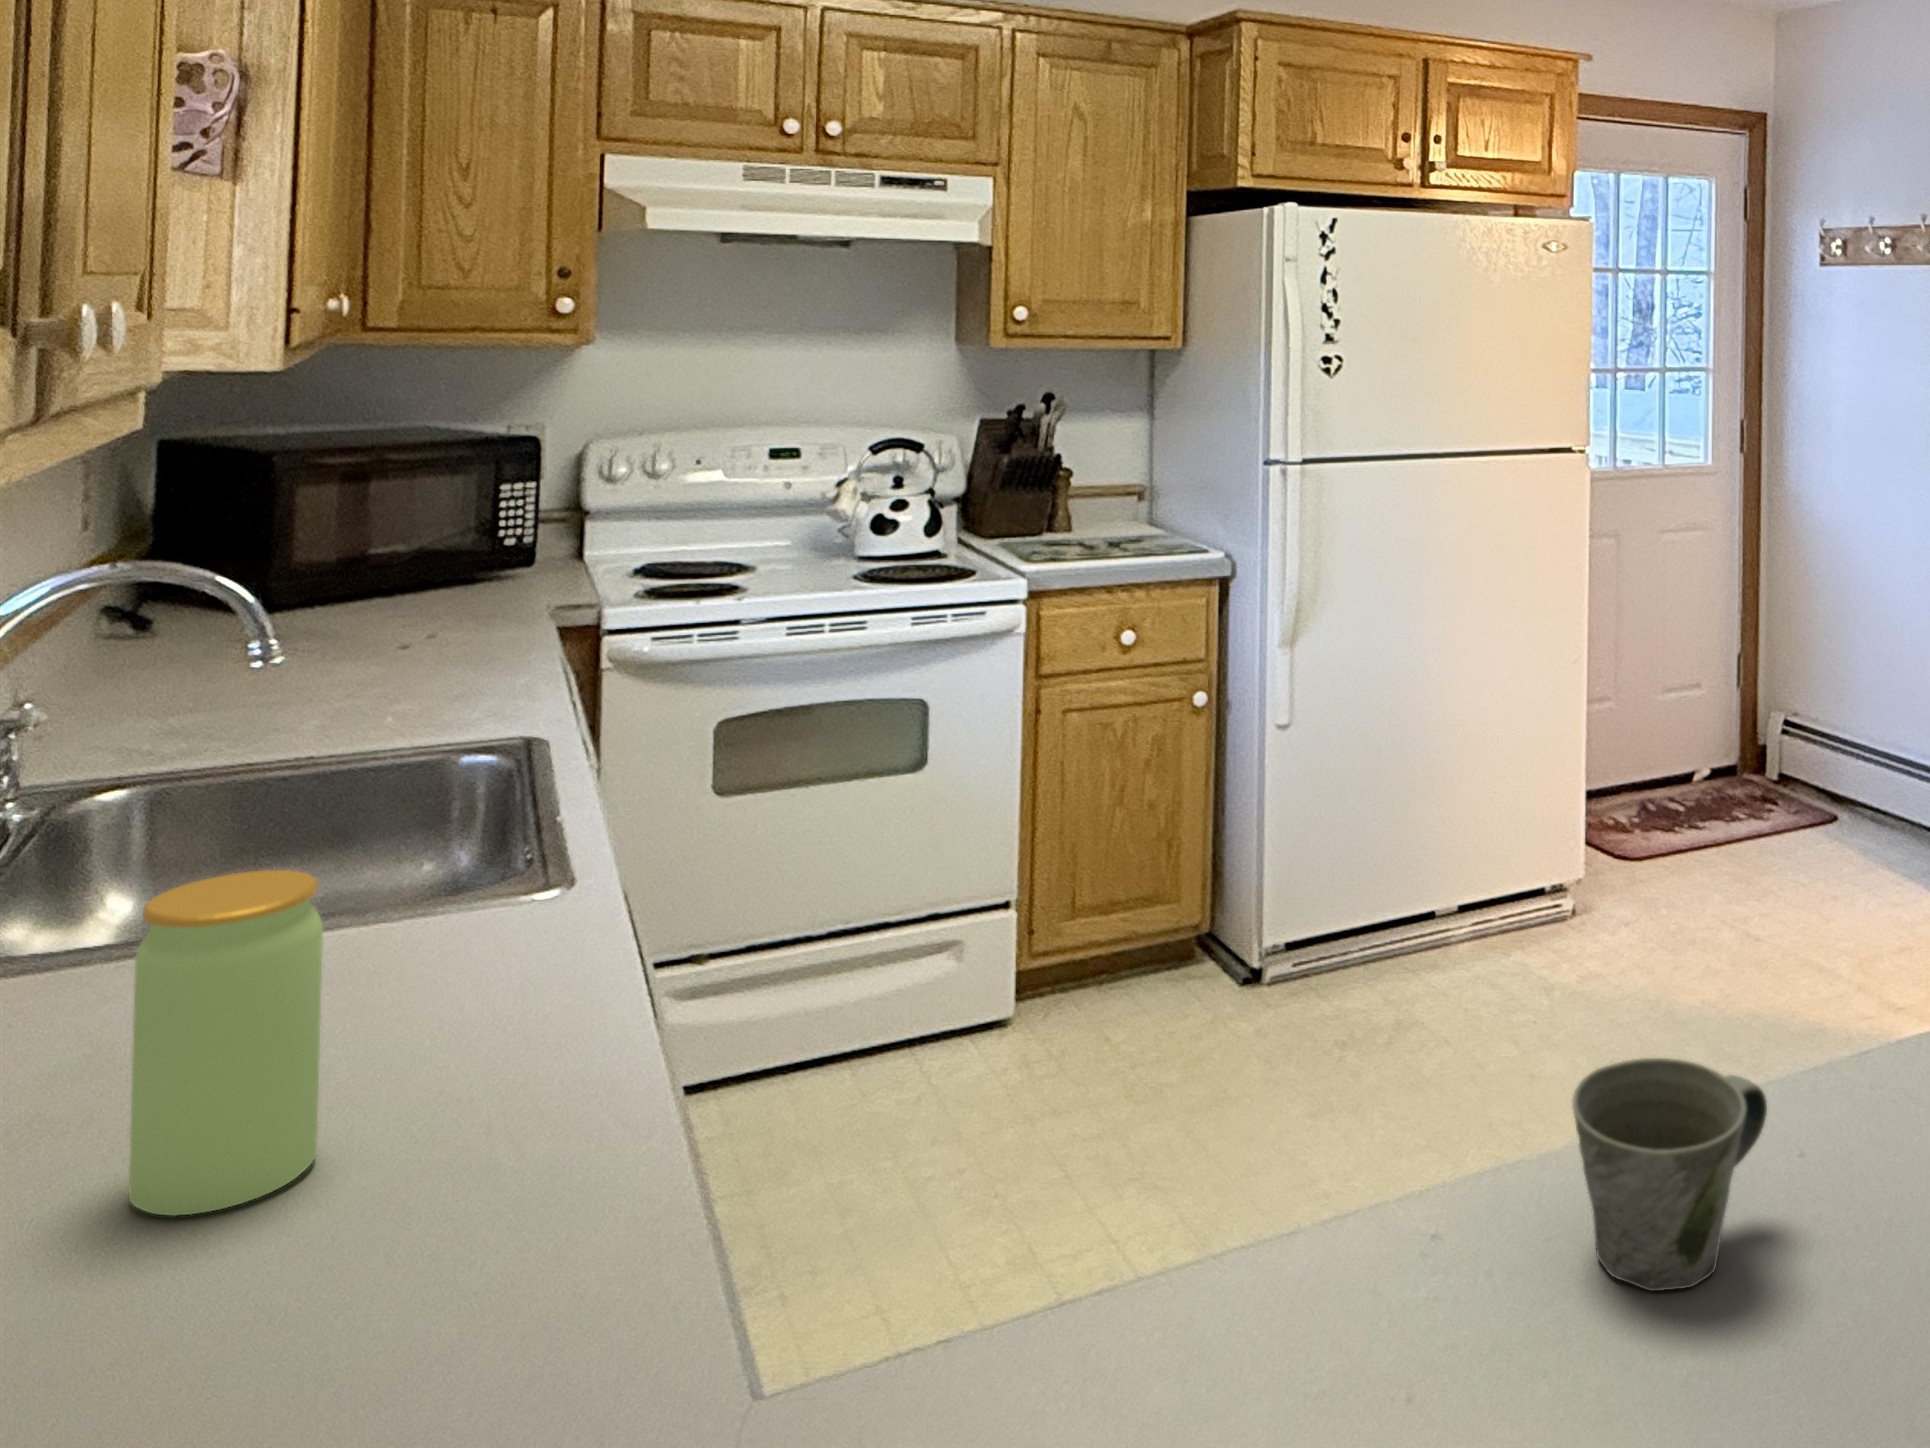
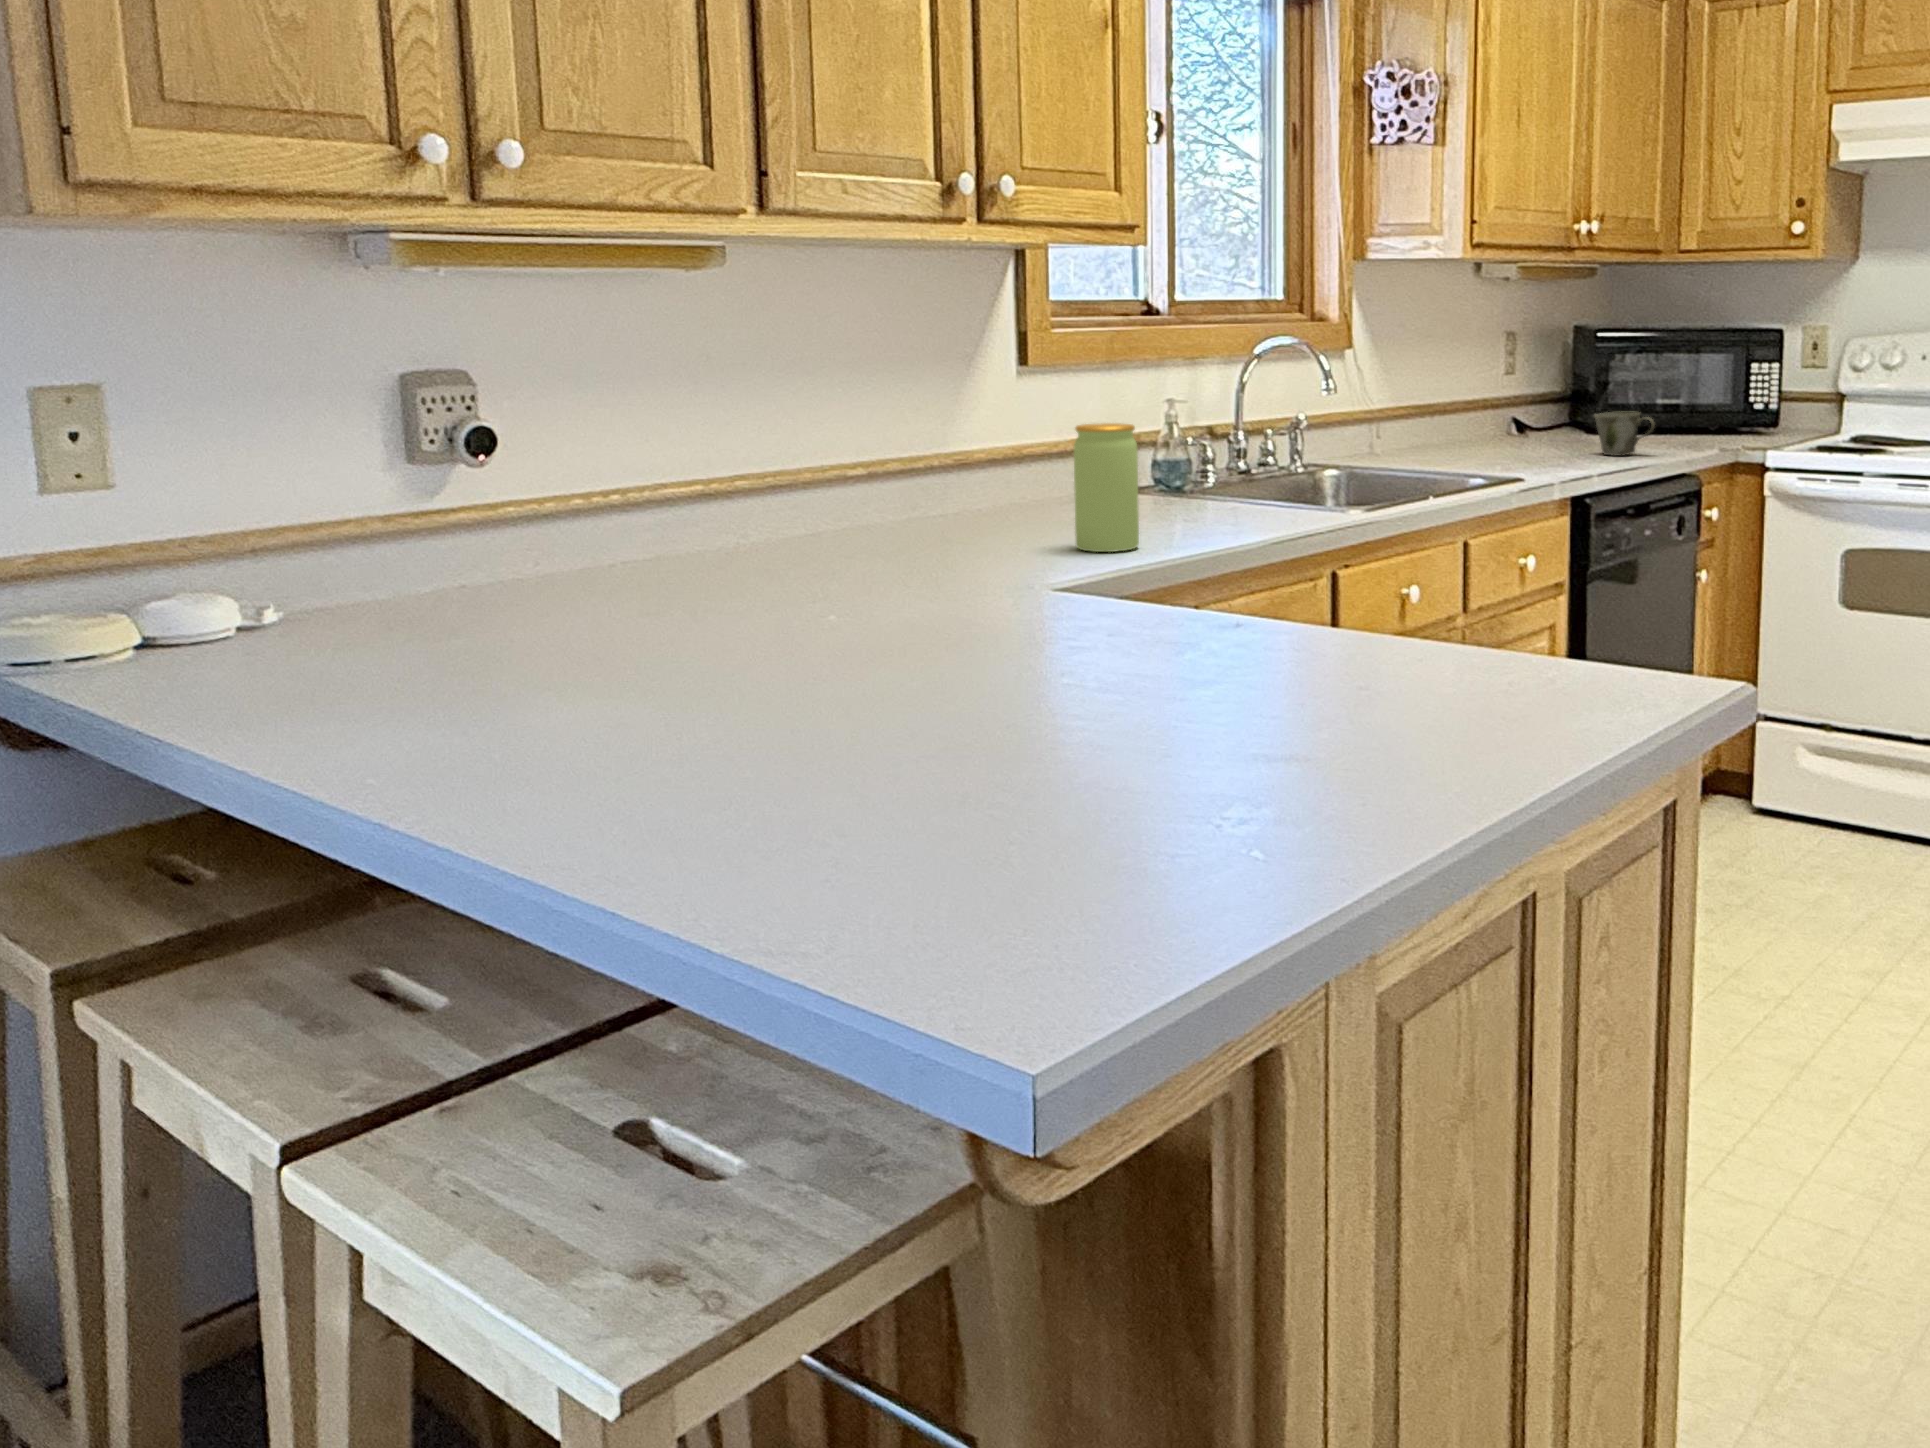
mug: present [1572,1058,1767,1291] -> present [1594,411,1655,456]

